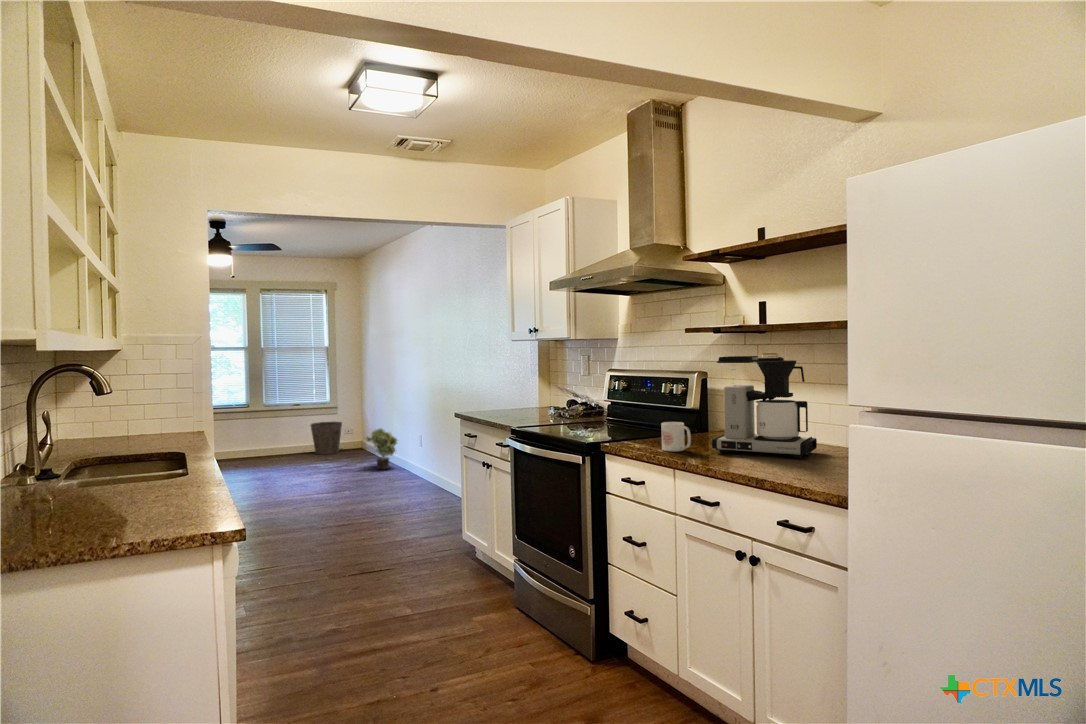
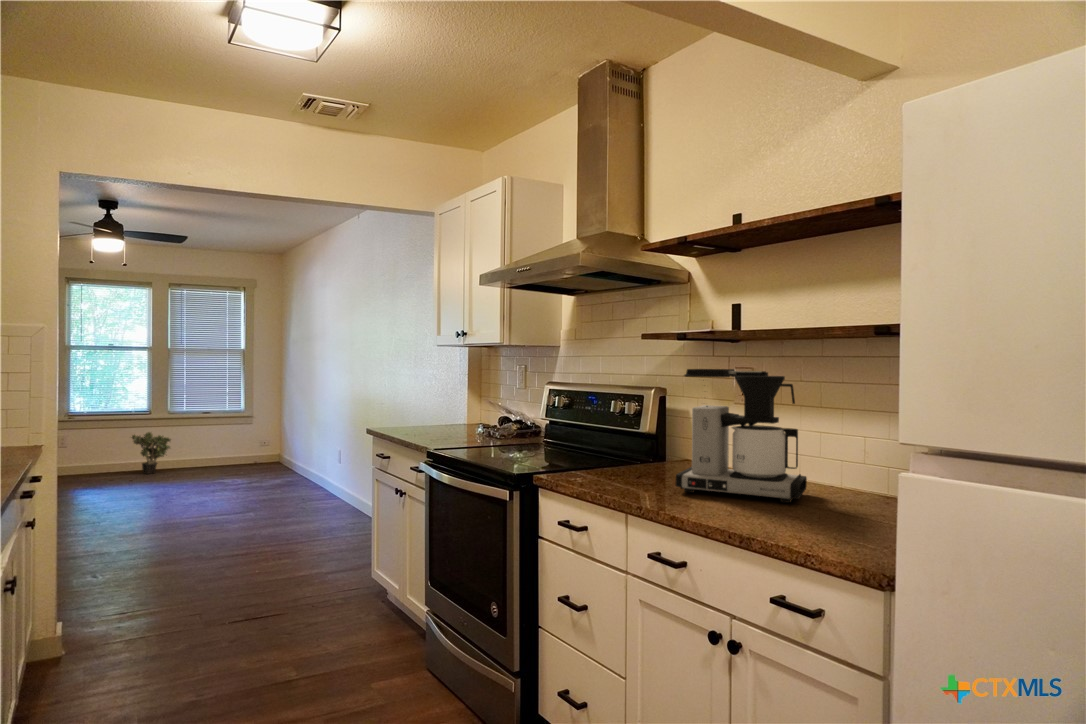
waste bin: present [311,422,342,454] -> none [217,432,255,469]
mug: present [661,422,691,451] -> none [611,451,648,489]
potted plant: present [365,429,397,469] -> present [131,432,171,474]

